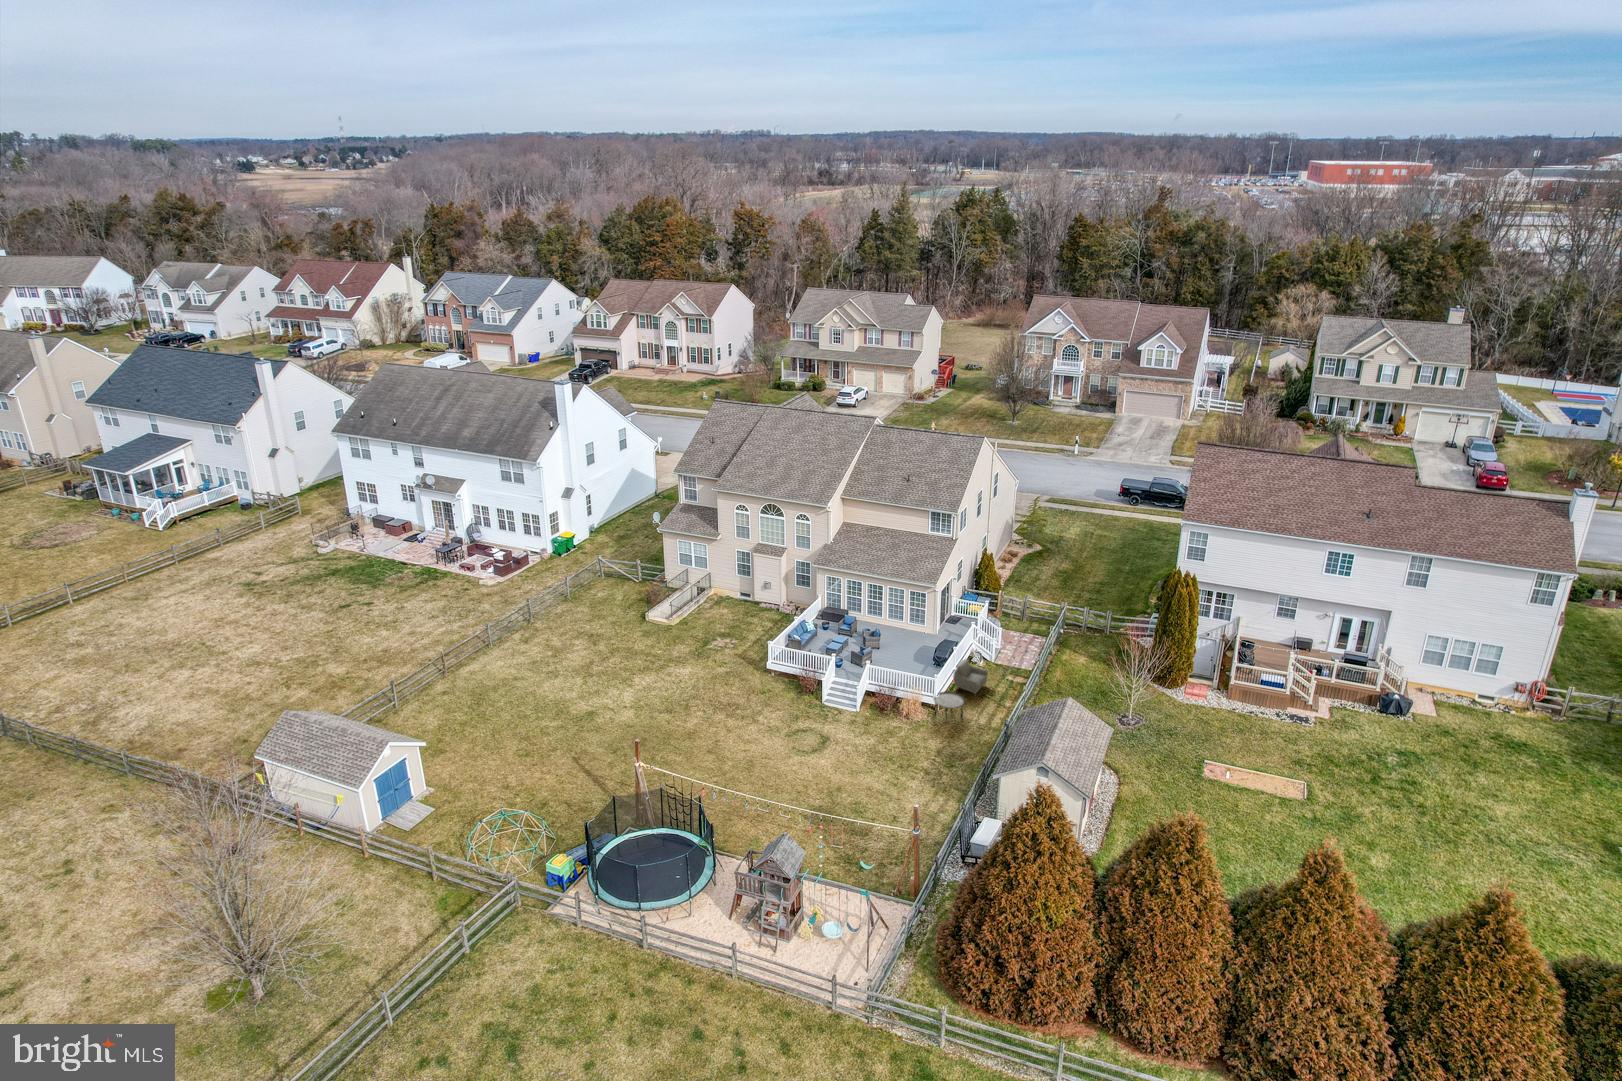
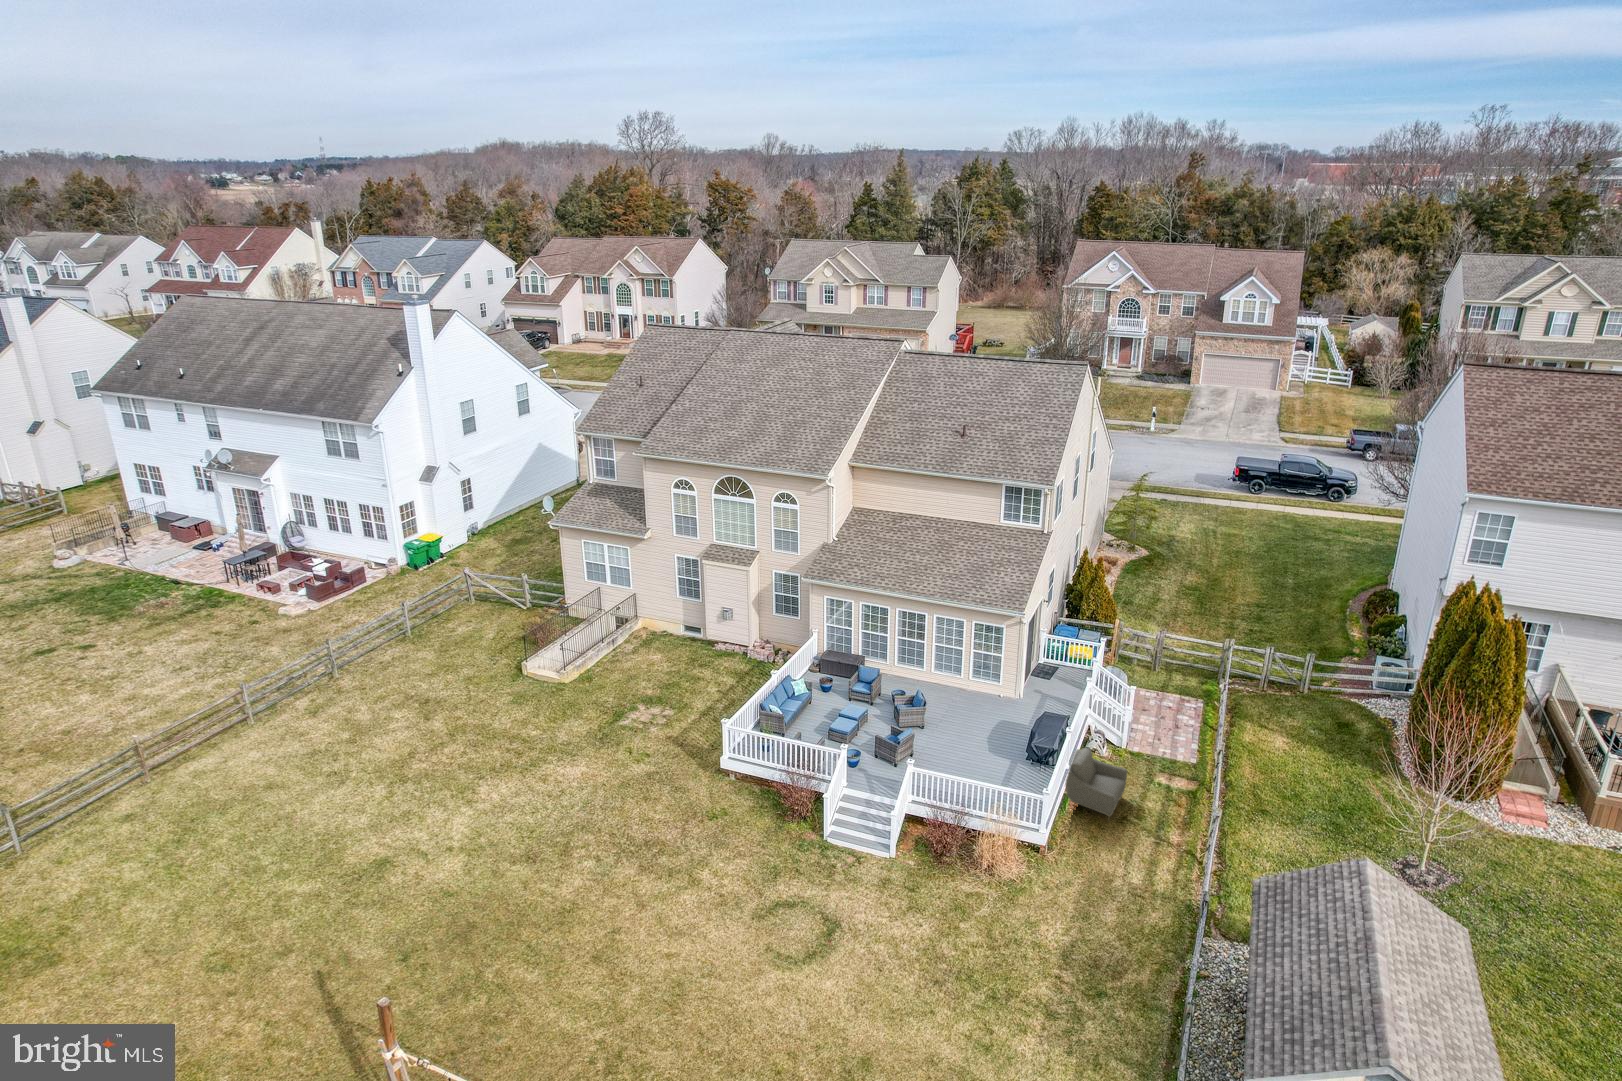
round table: present [934,691,965,720] -> none [1039,817,1103,883]

